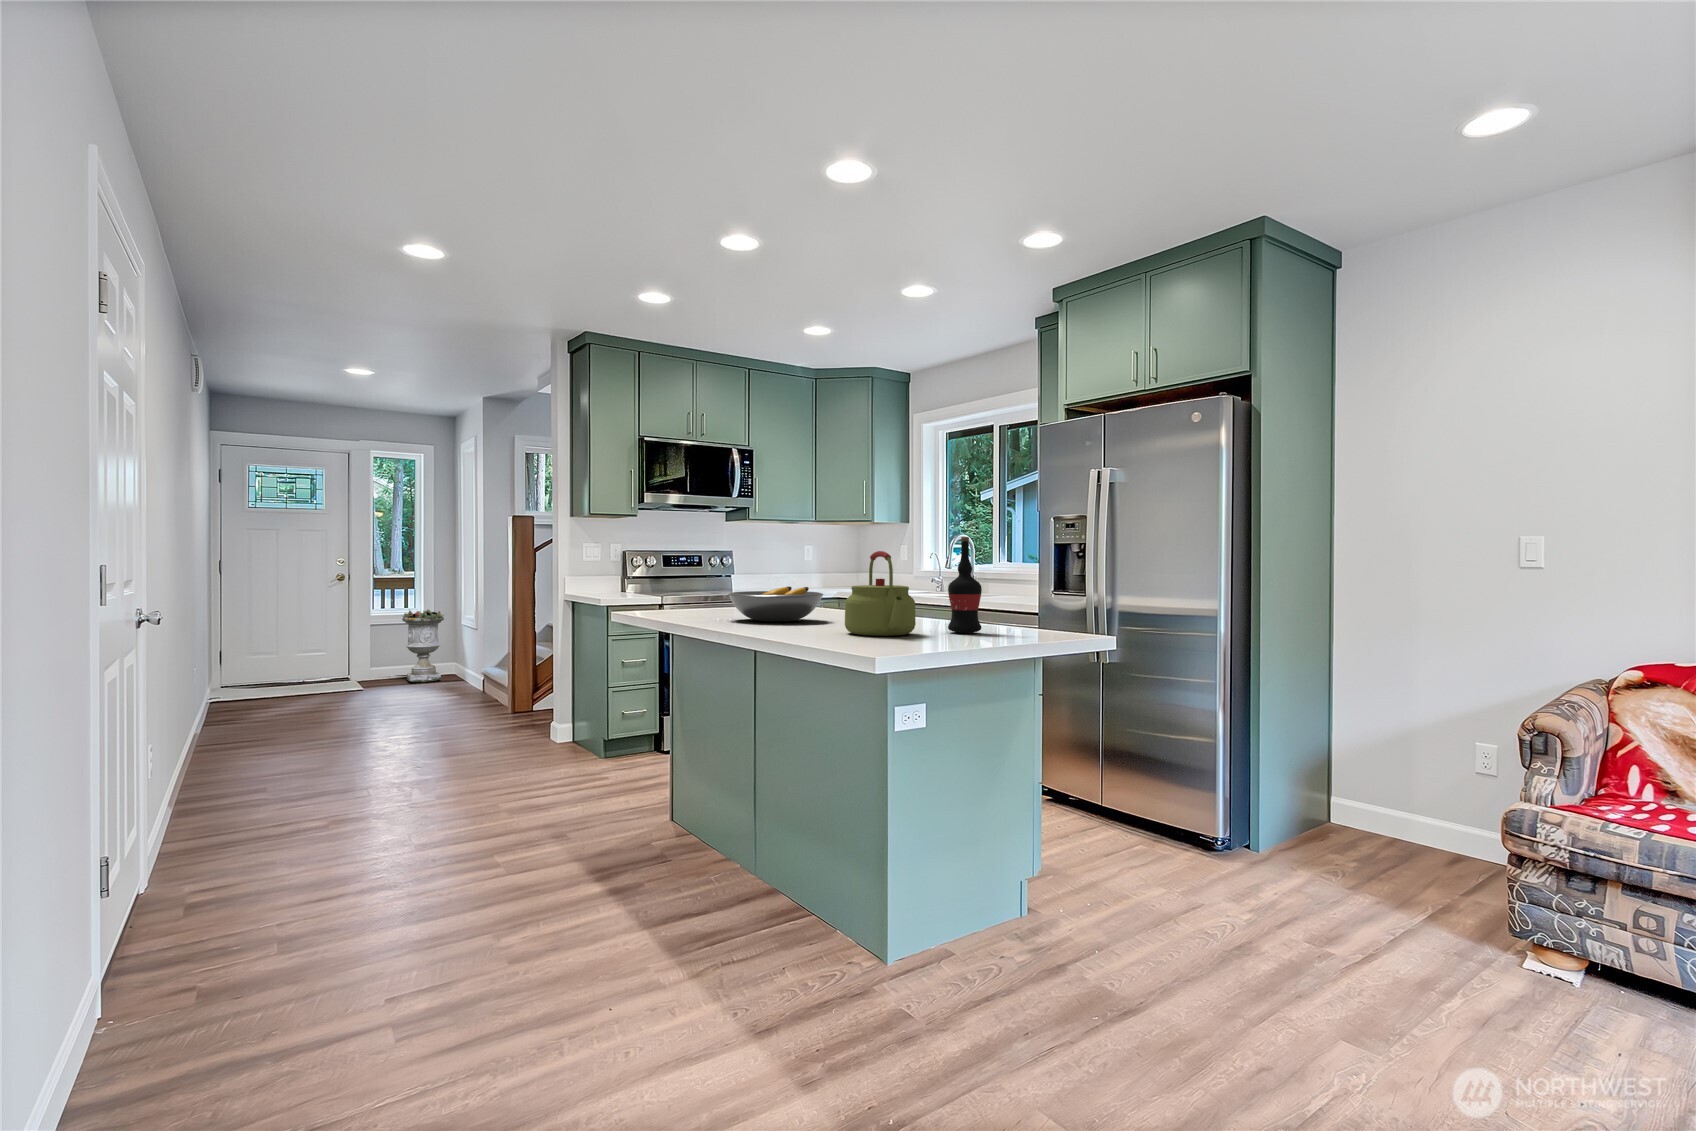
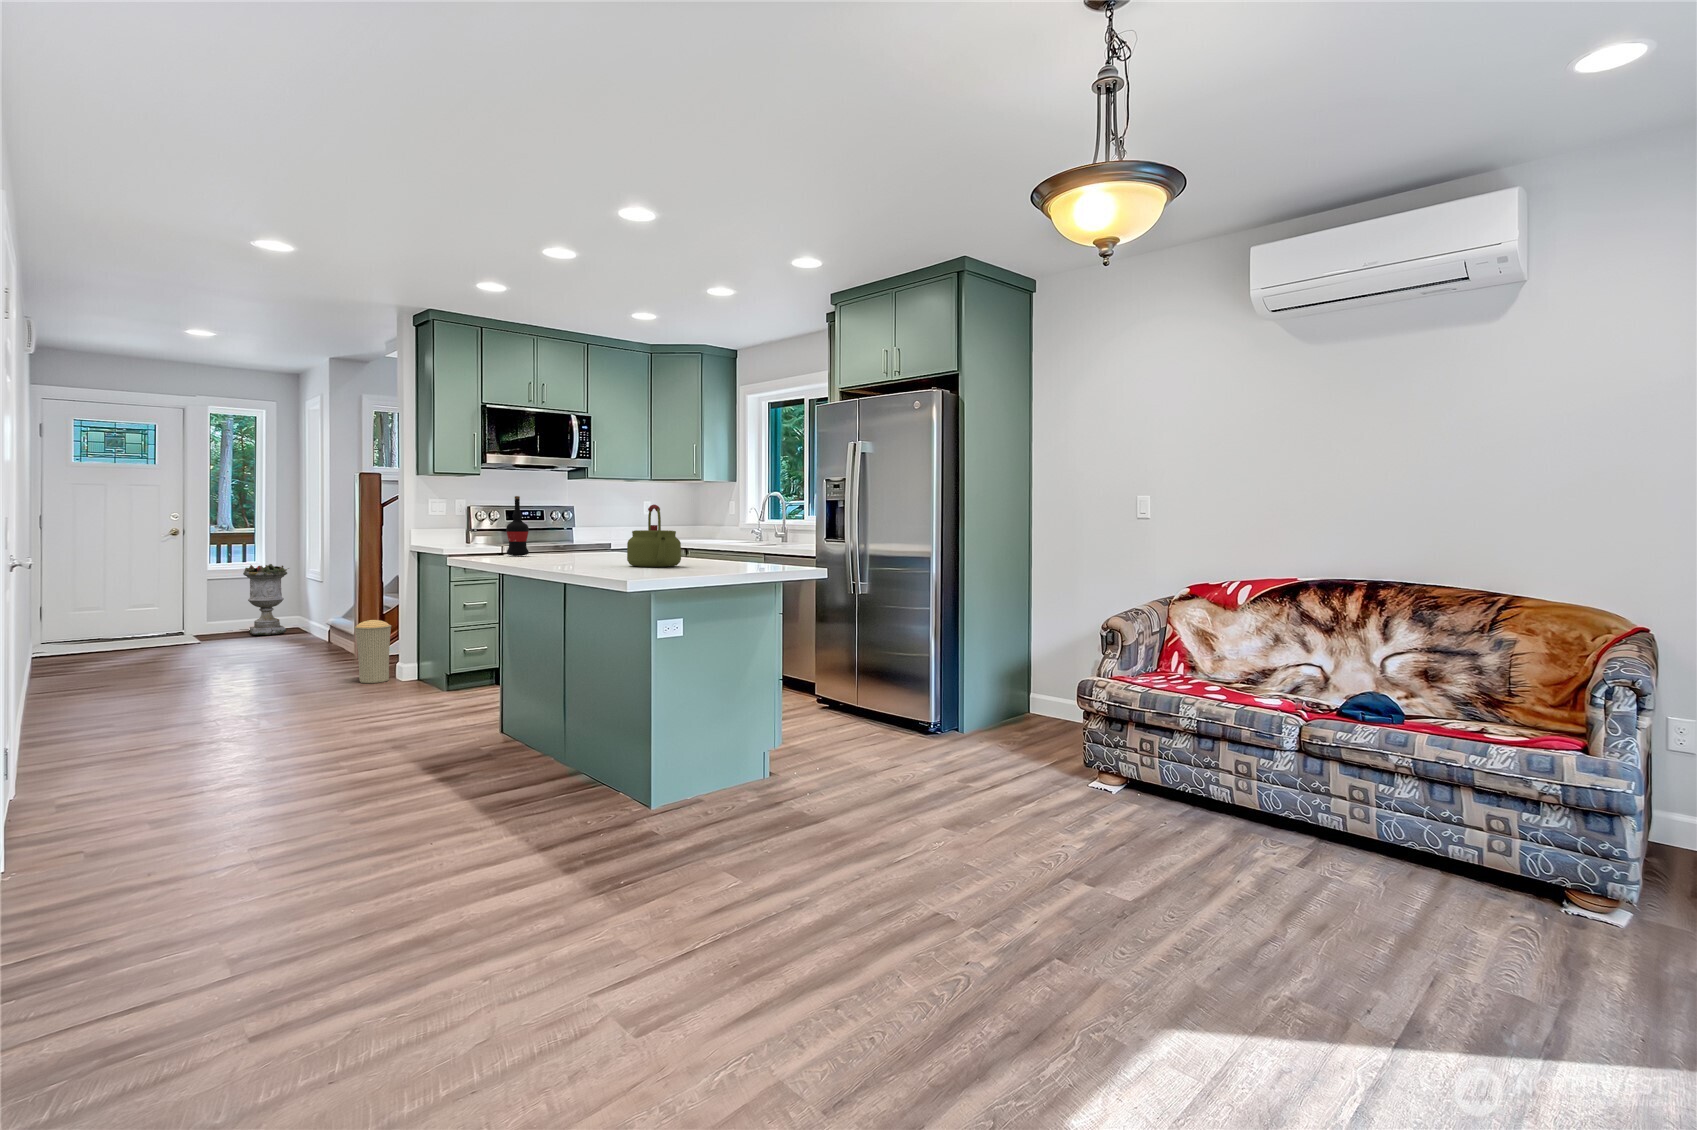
wine bottle: present [948,537,982,633] -> present [506,496,529,556]
fruit bowl: present [728,586,823,622] -> none [544,533,623,560]
trash can: none [505,677,544,747] -> present [354,620,391,683]

